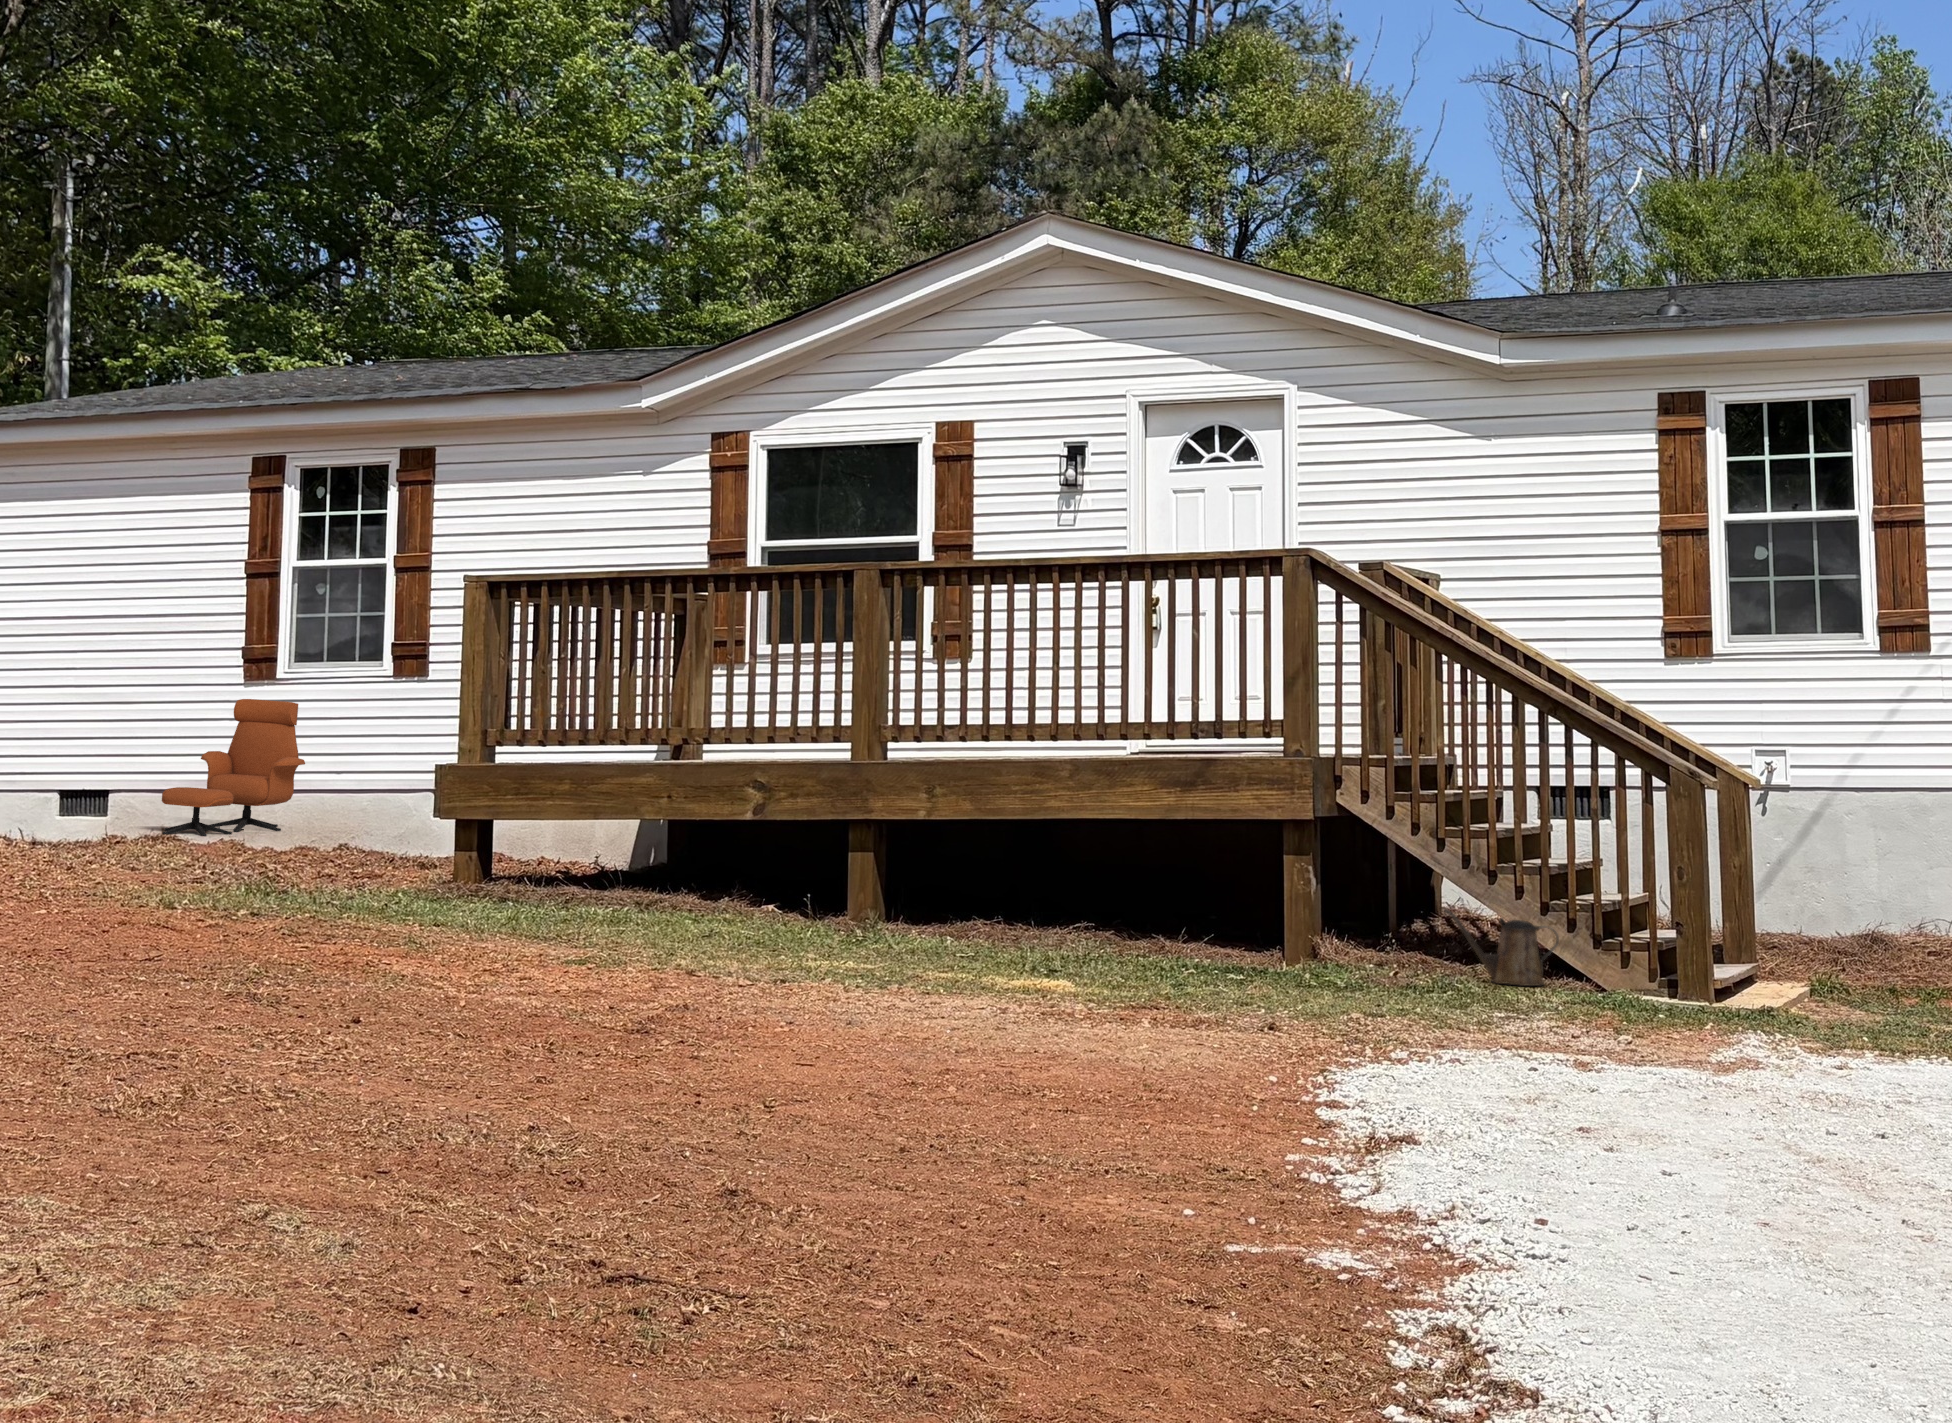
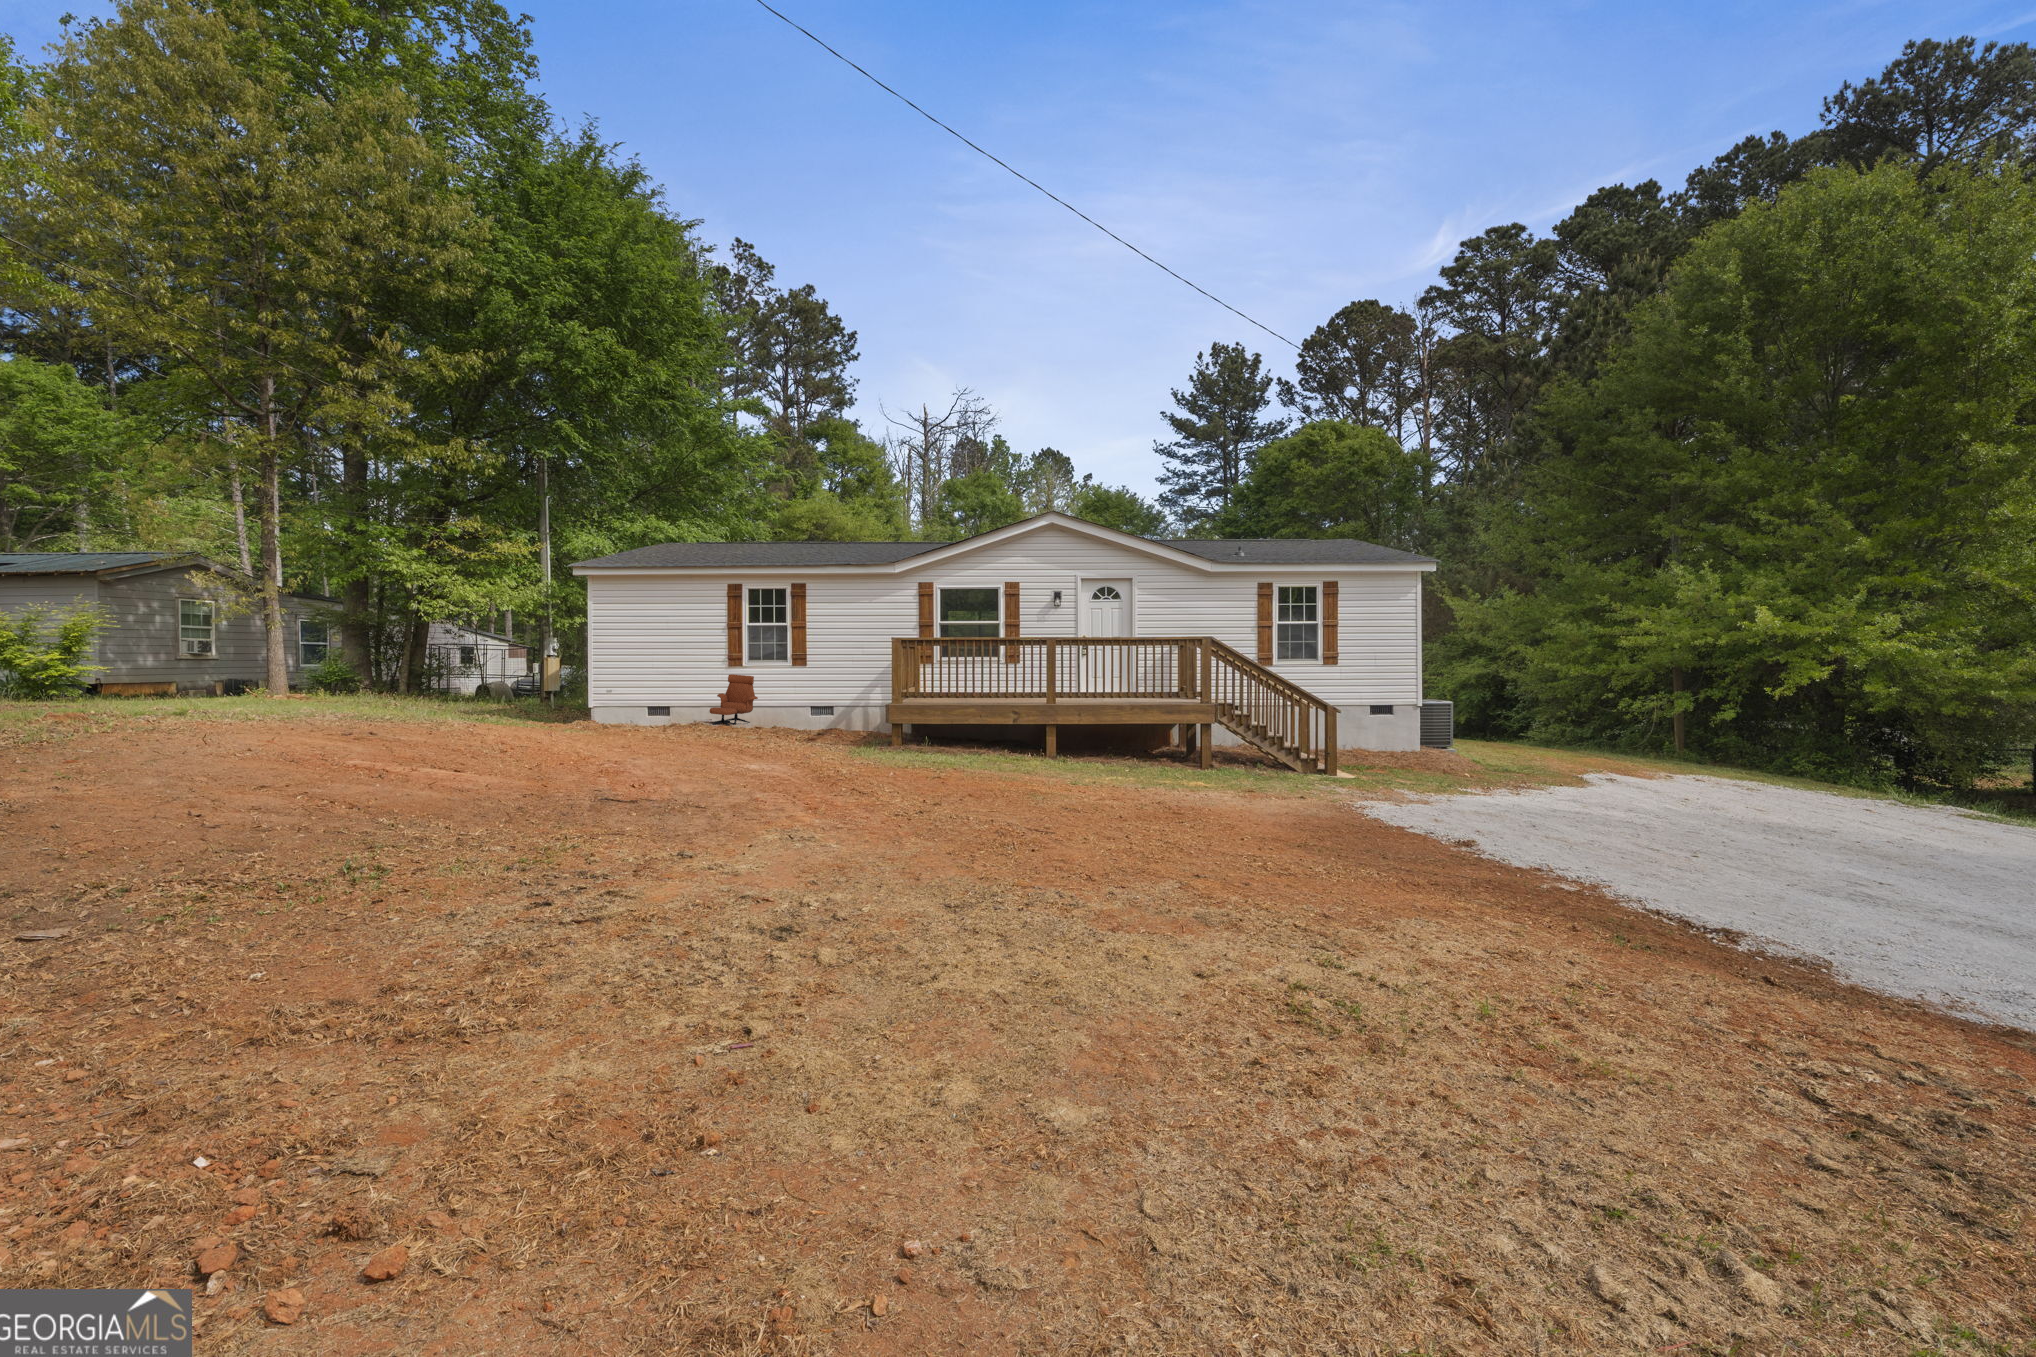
watering can: present [1445,910,1559,986] -> none [1239,758,1273,783]

